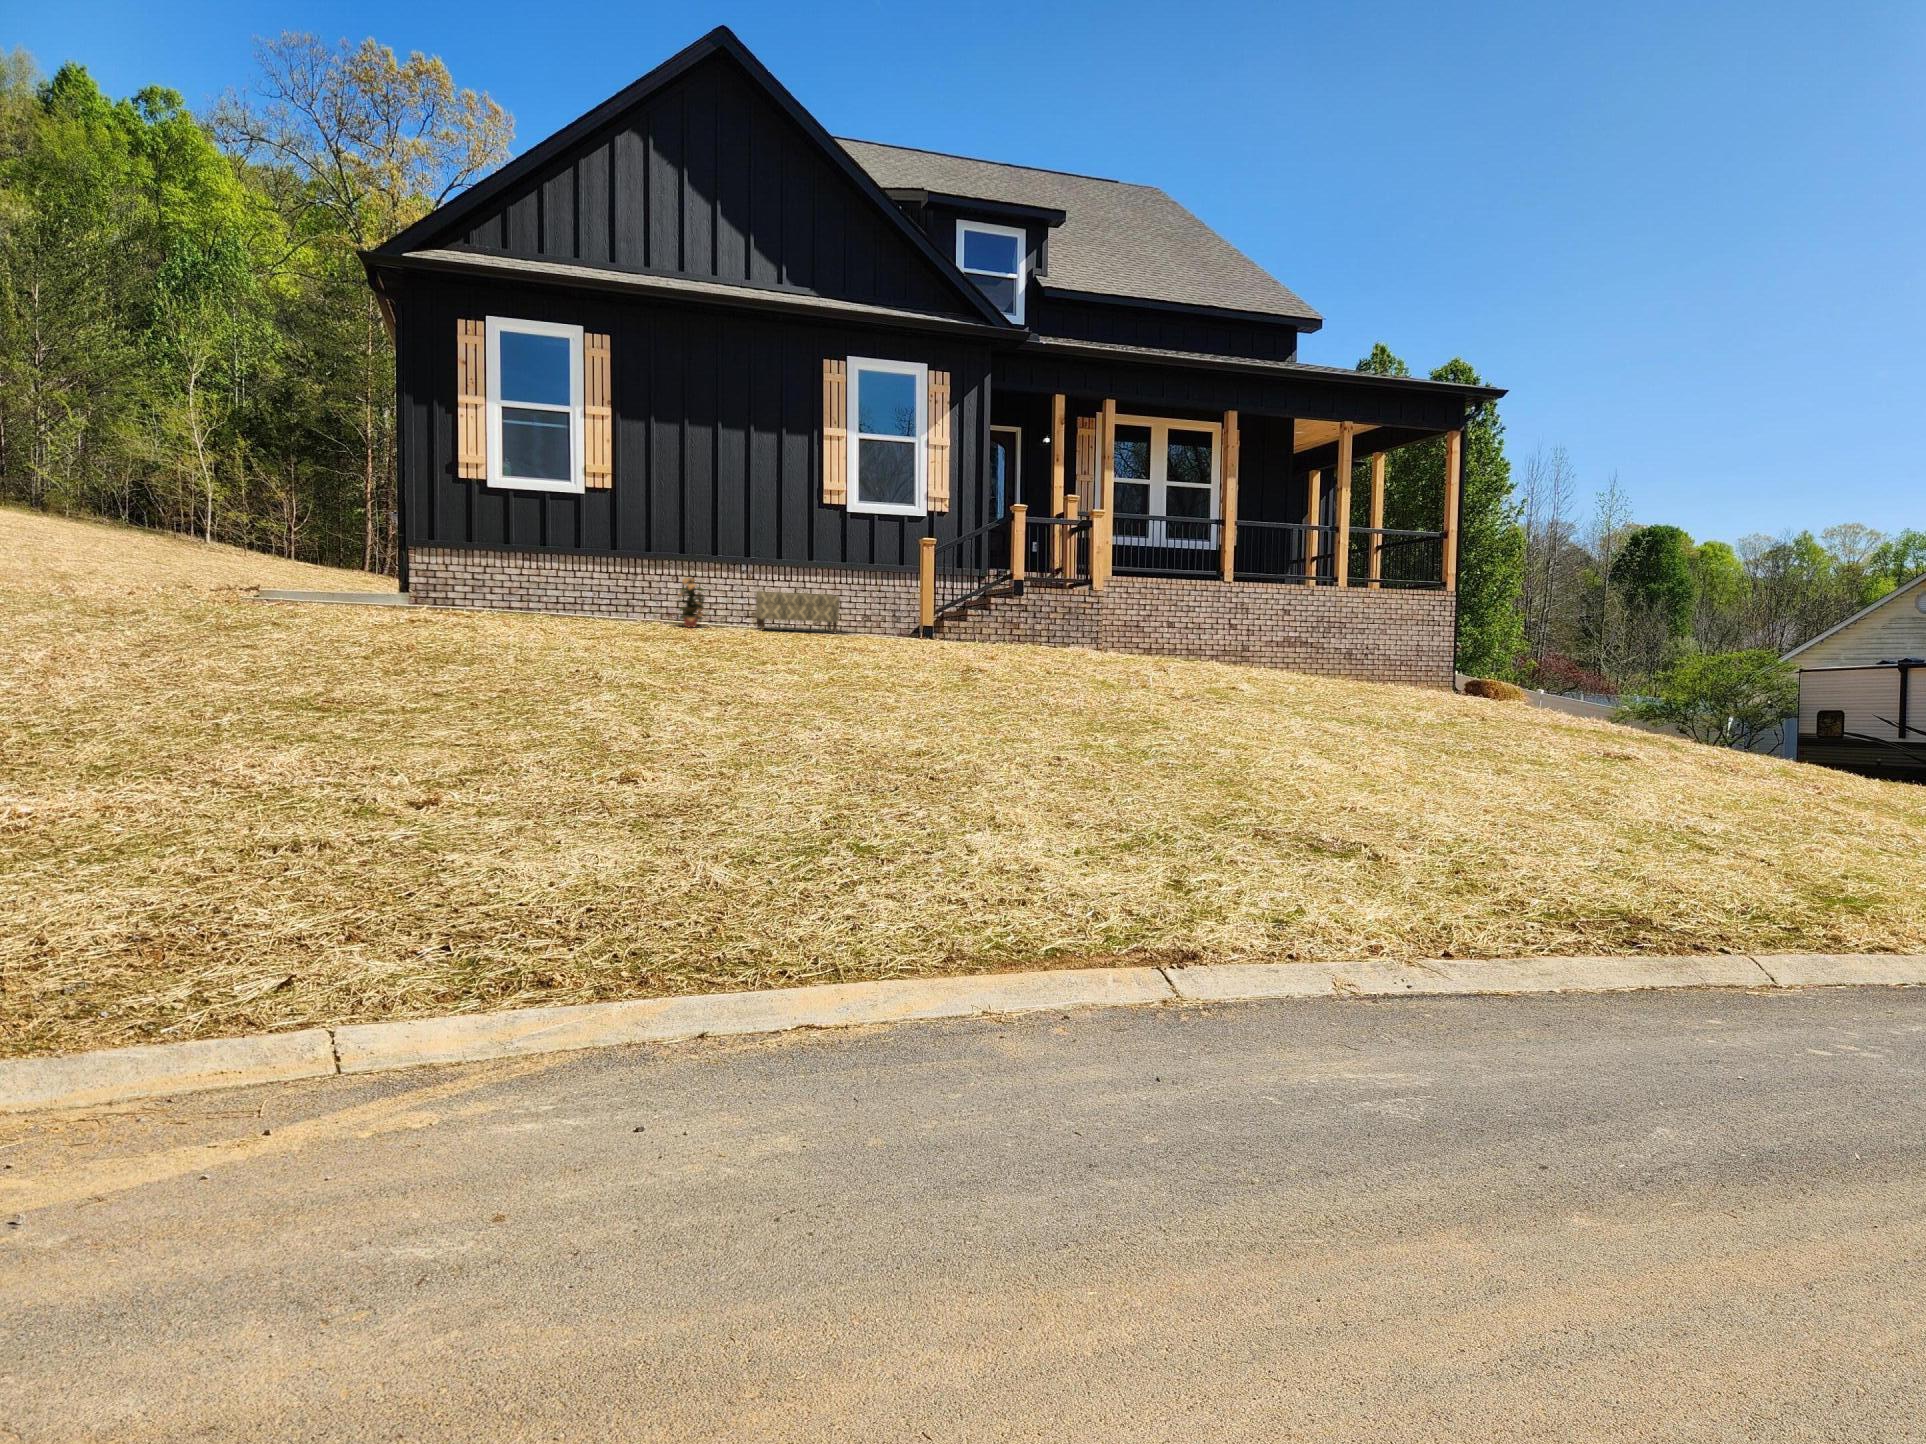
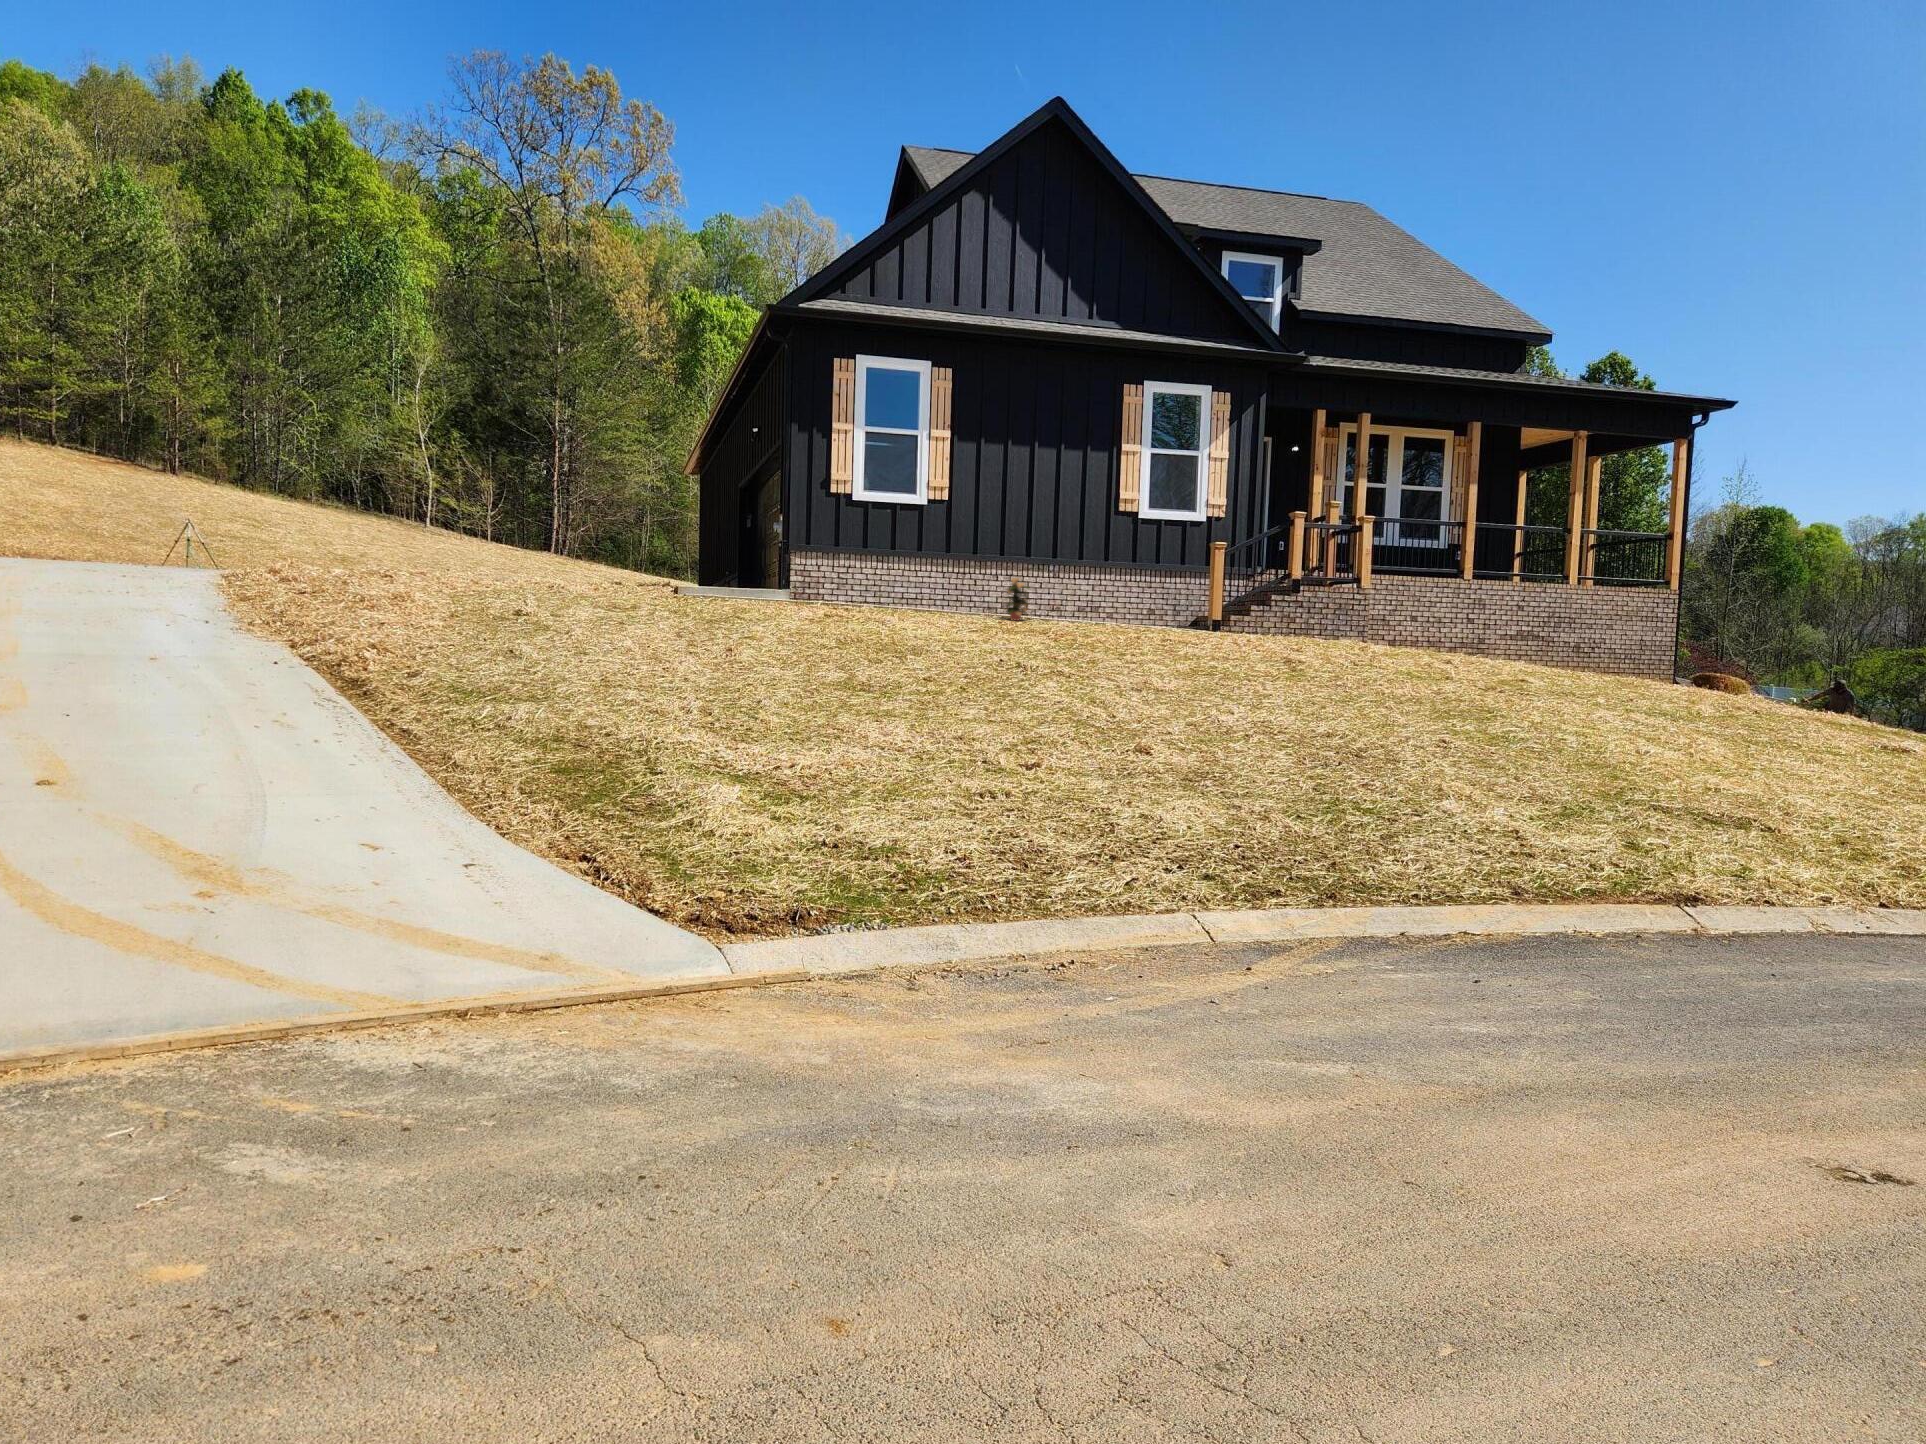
bench: present [755,591,840,633] -> none [1064,589,1142,627]

